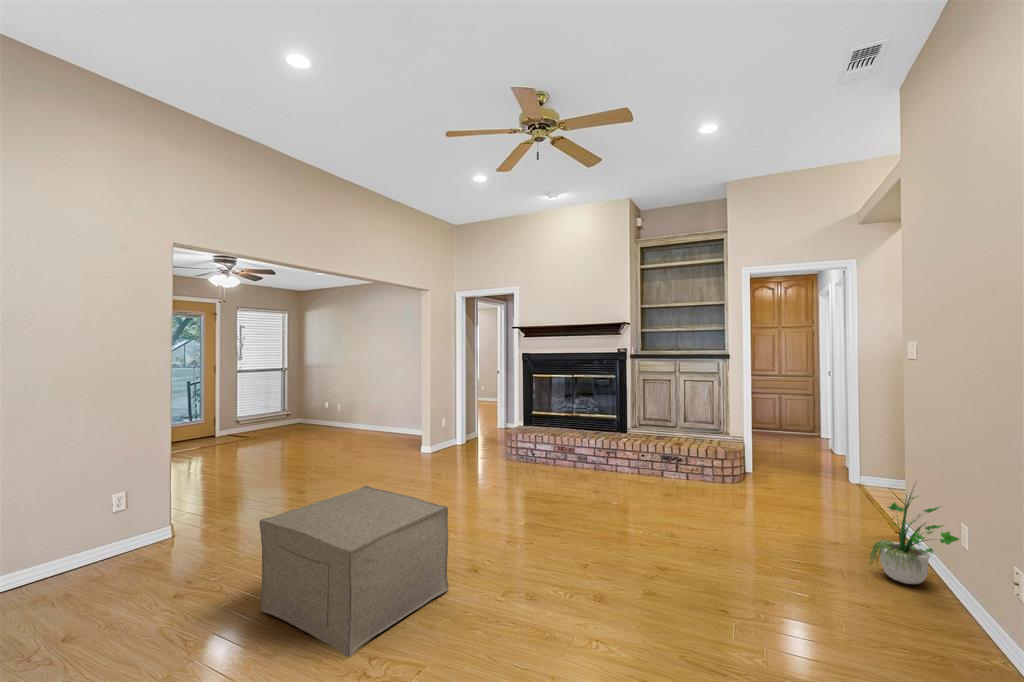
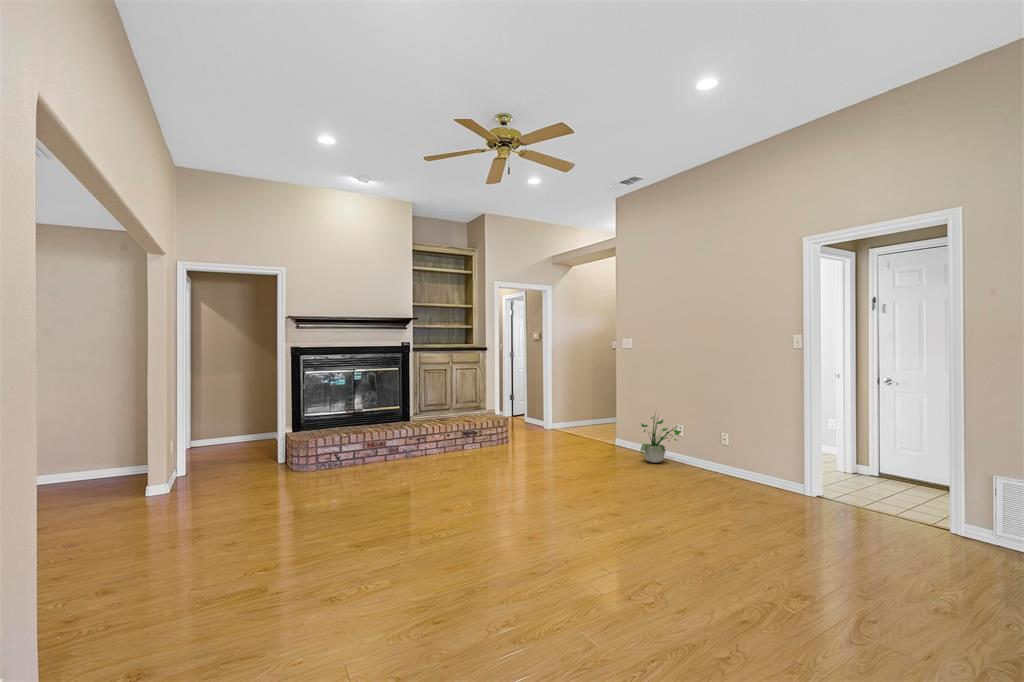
ottoman: present [259,486,449,657] -> none [431,477,597,632]

